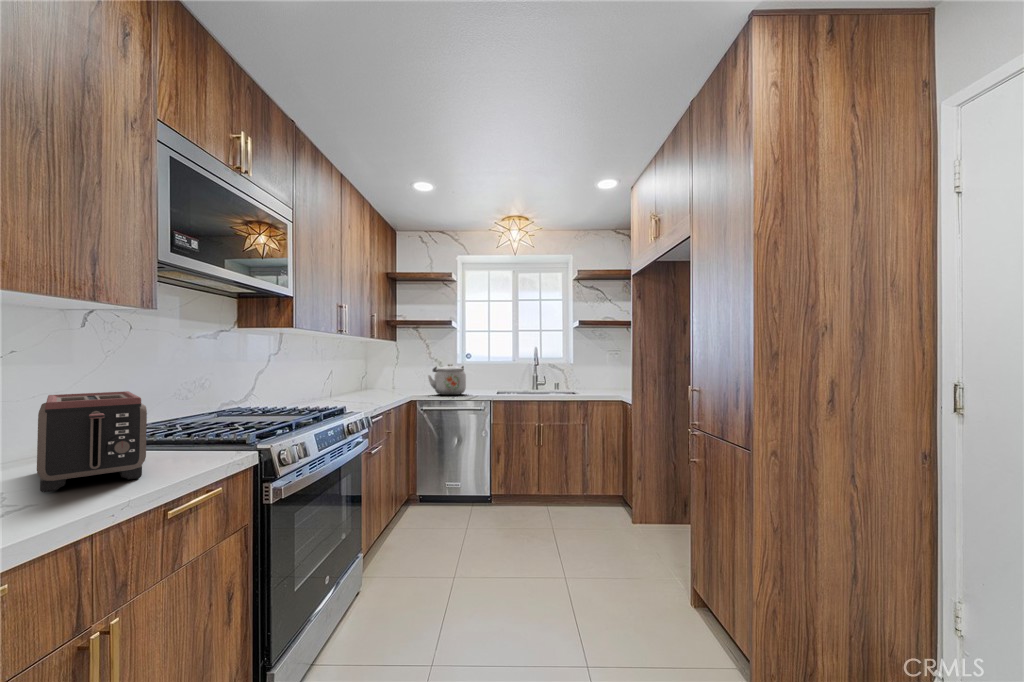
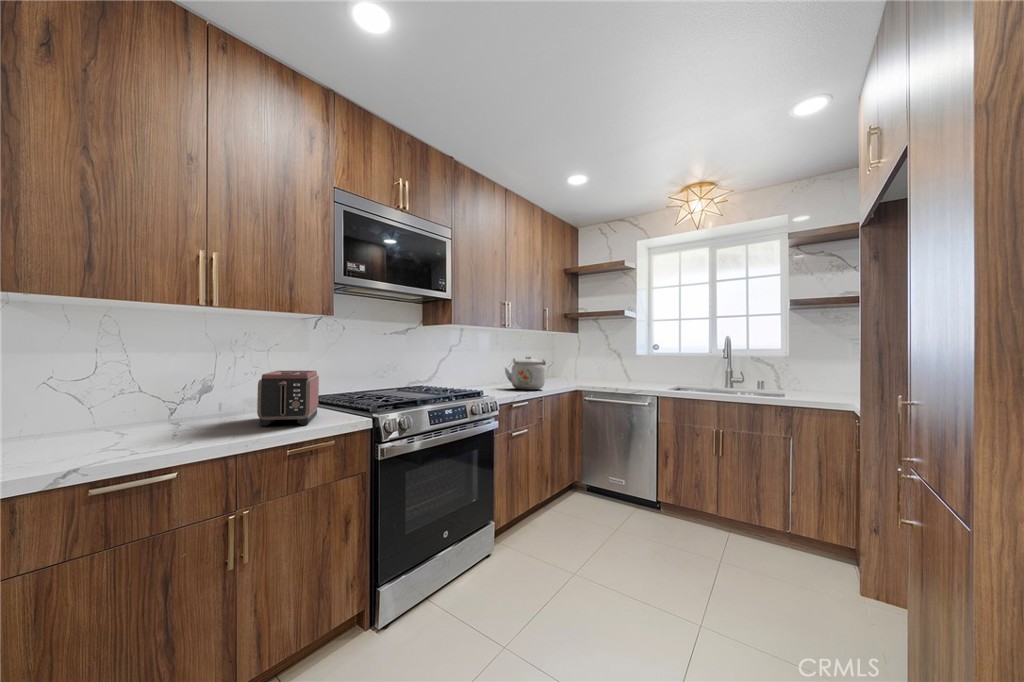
kettle: present [428,364,466,395] -> present [505,357,546,390]

